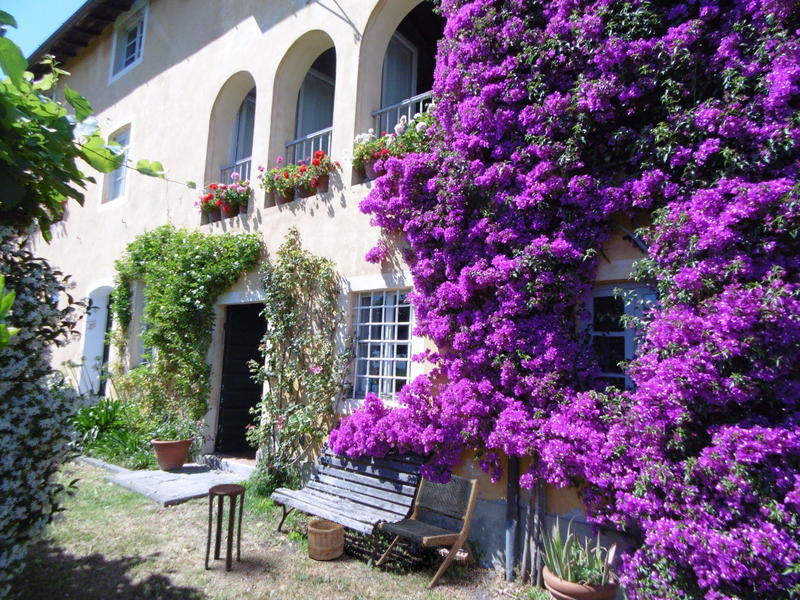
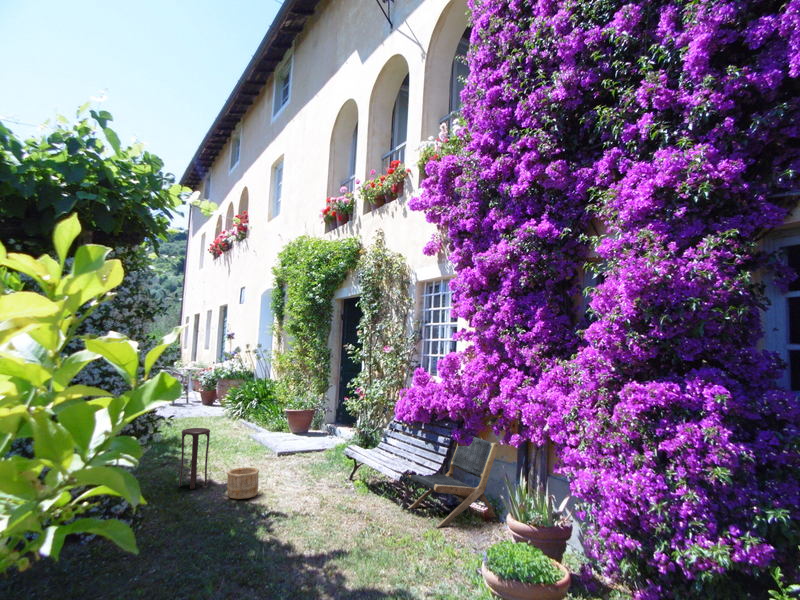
stool: present [205,484,246,570] -> present [179,428,210,489]
wooden bucket: present [307,519,345,560] -> present [227,467,259,499]

